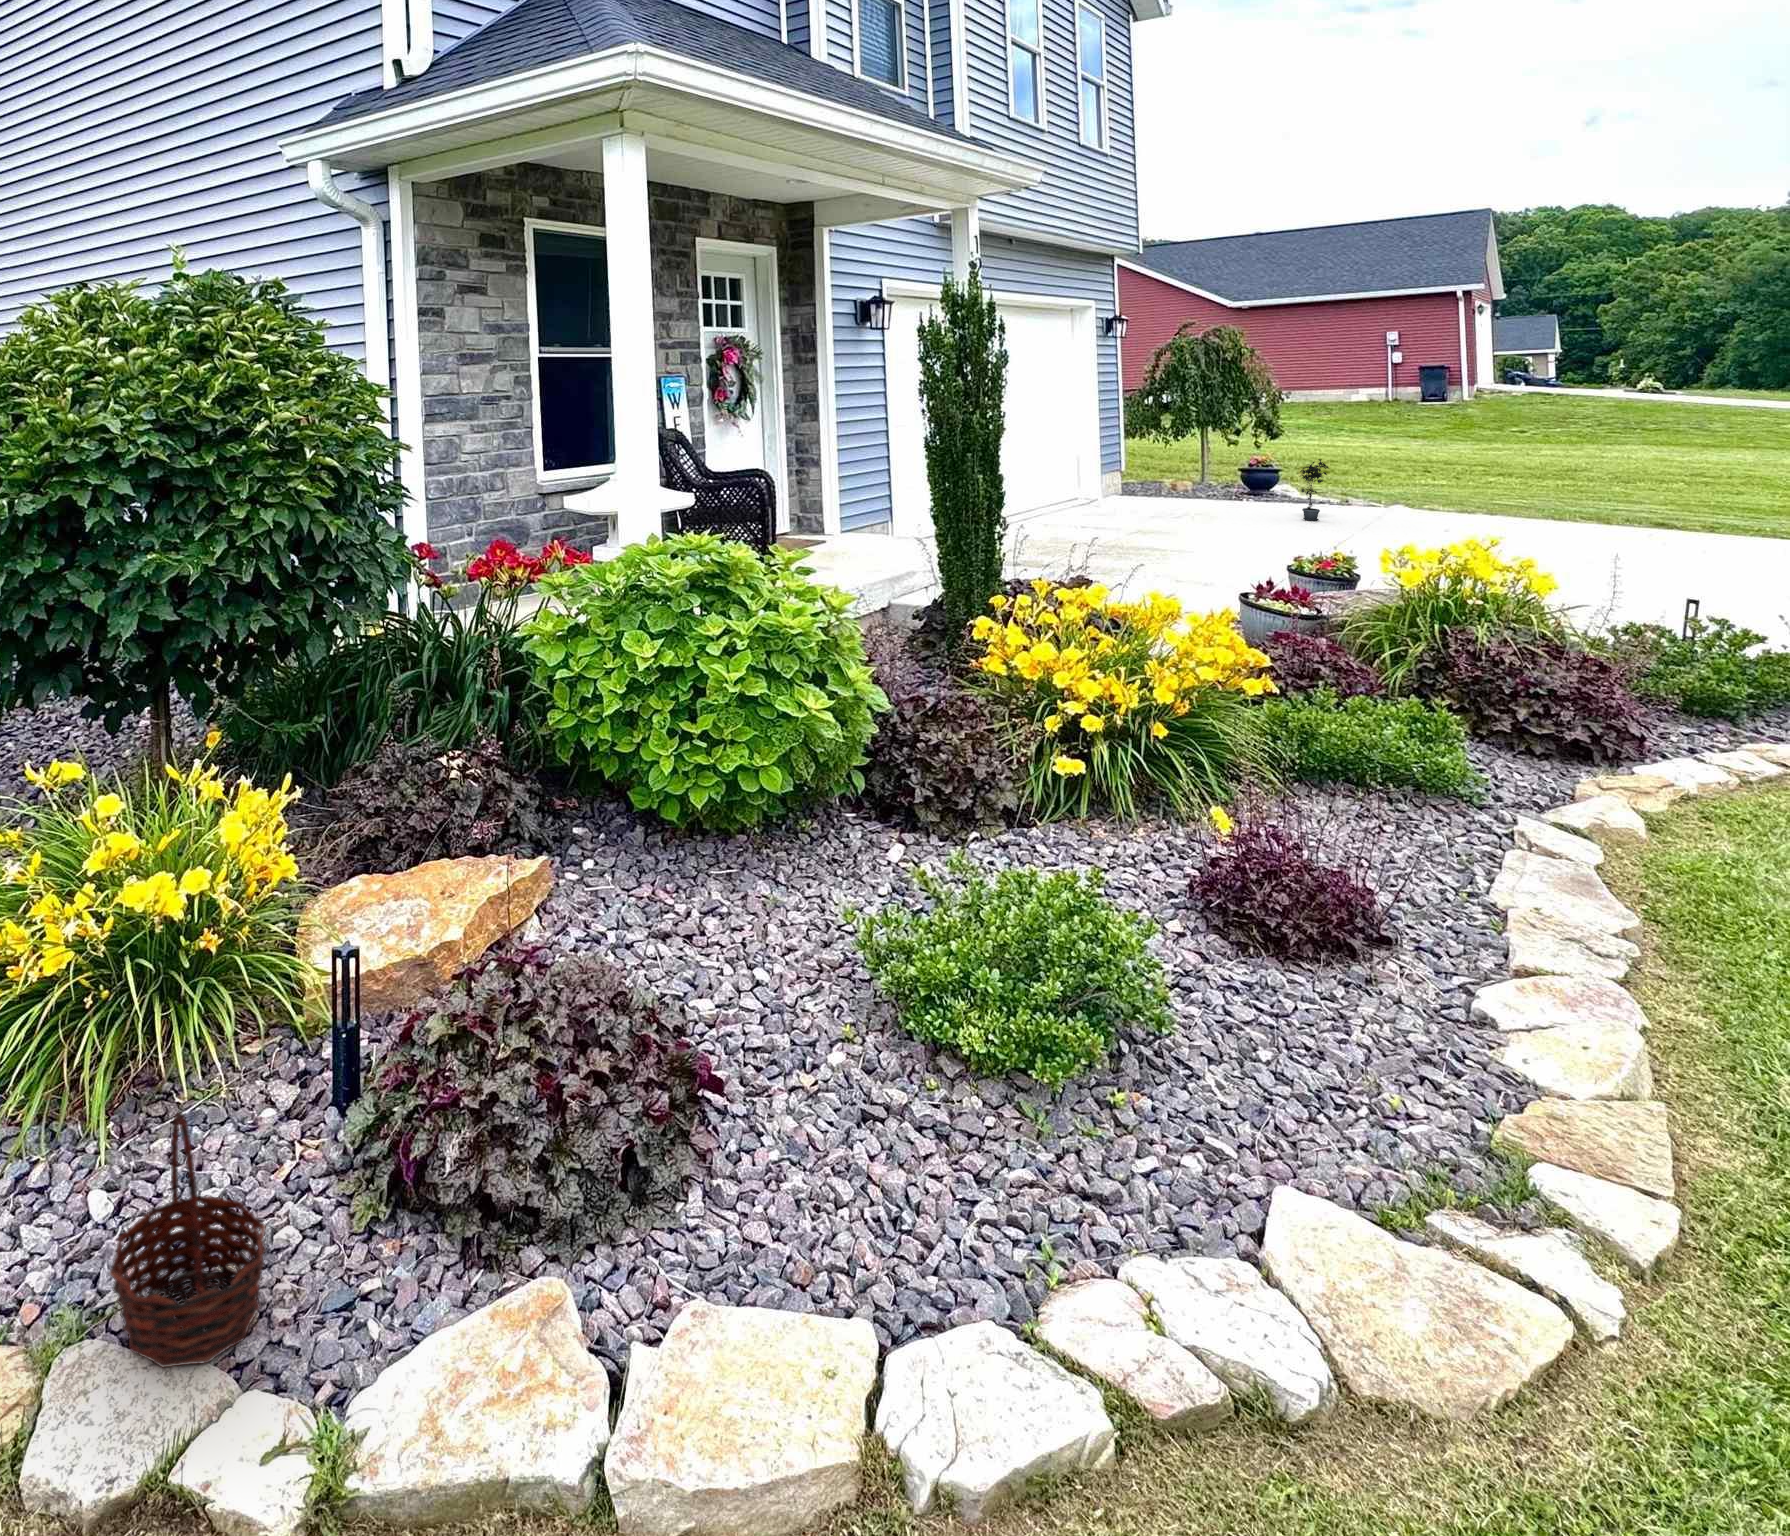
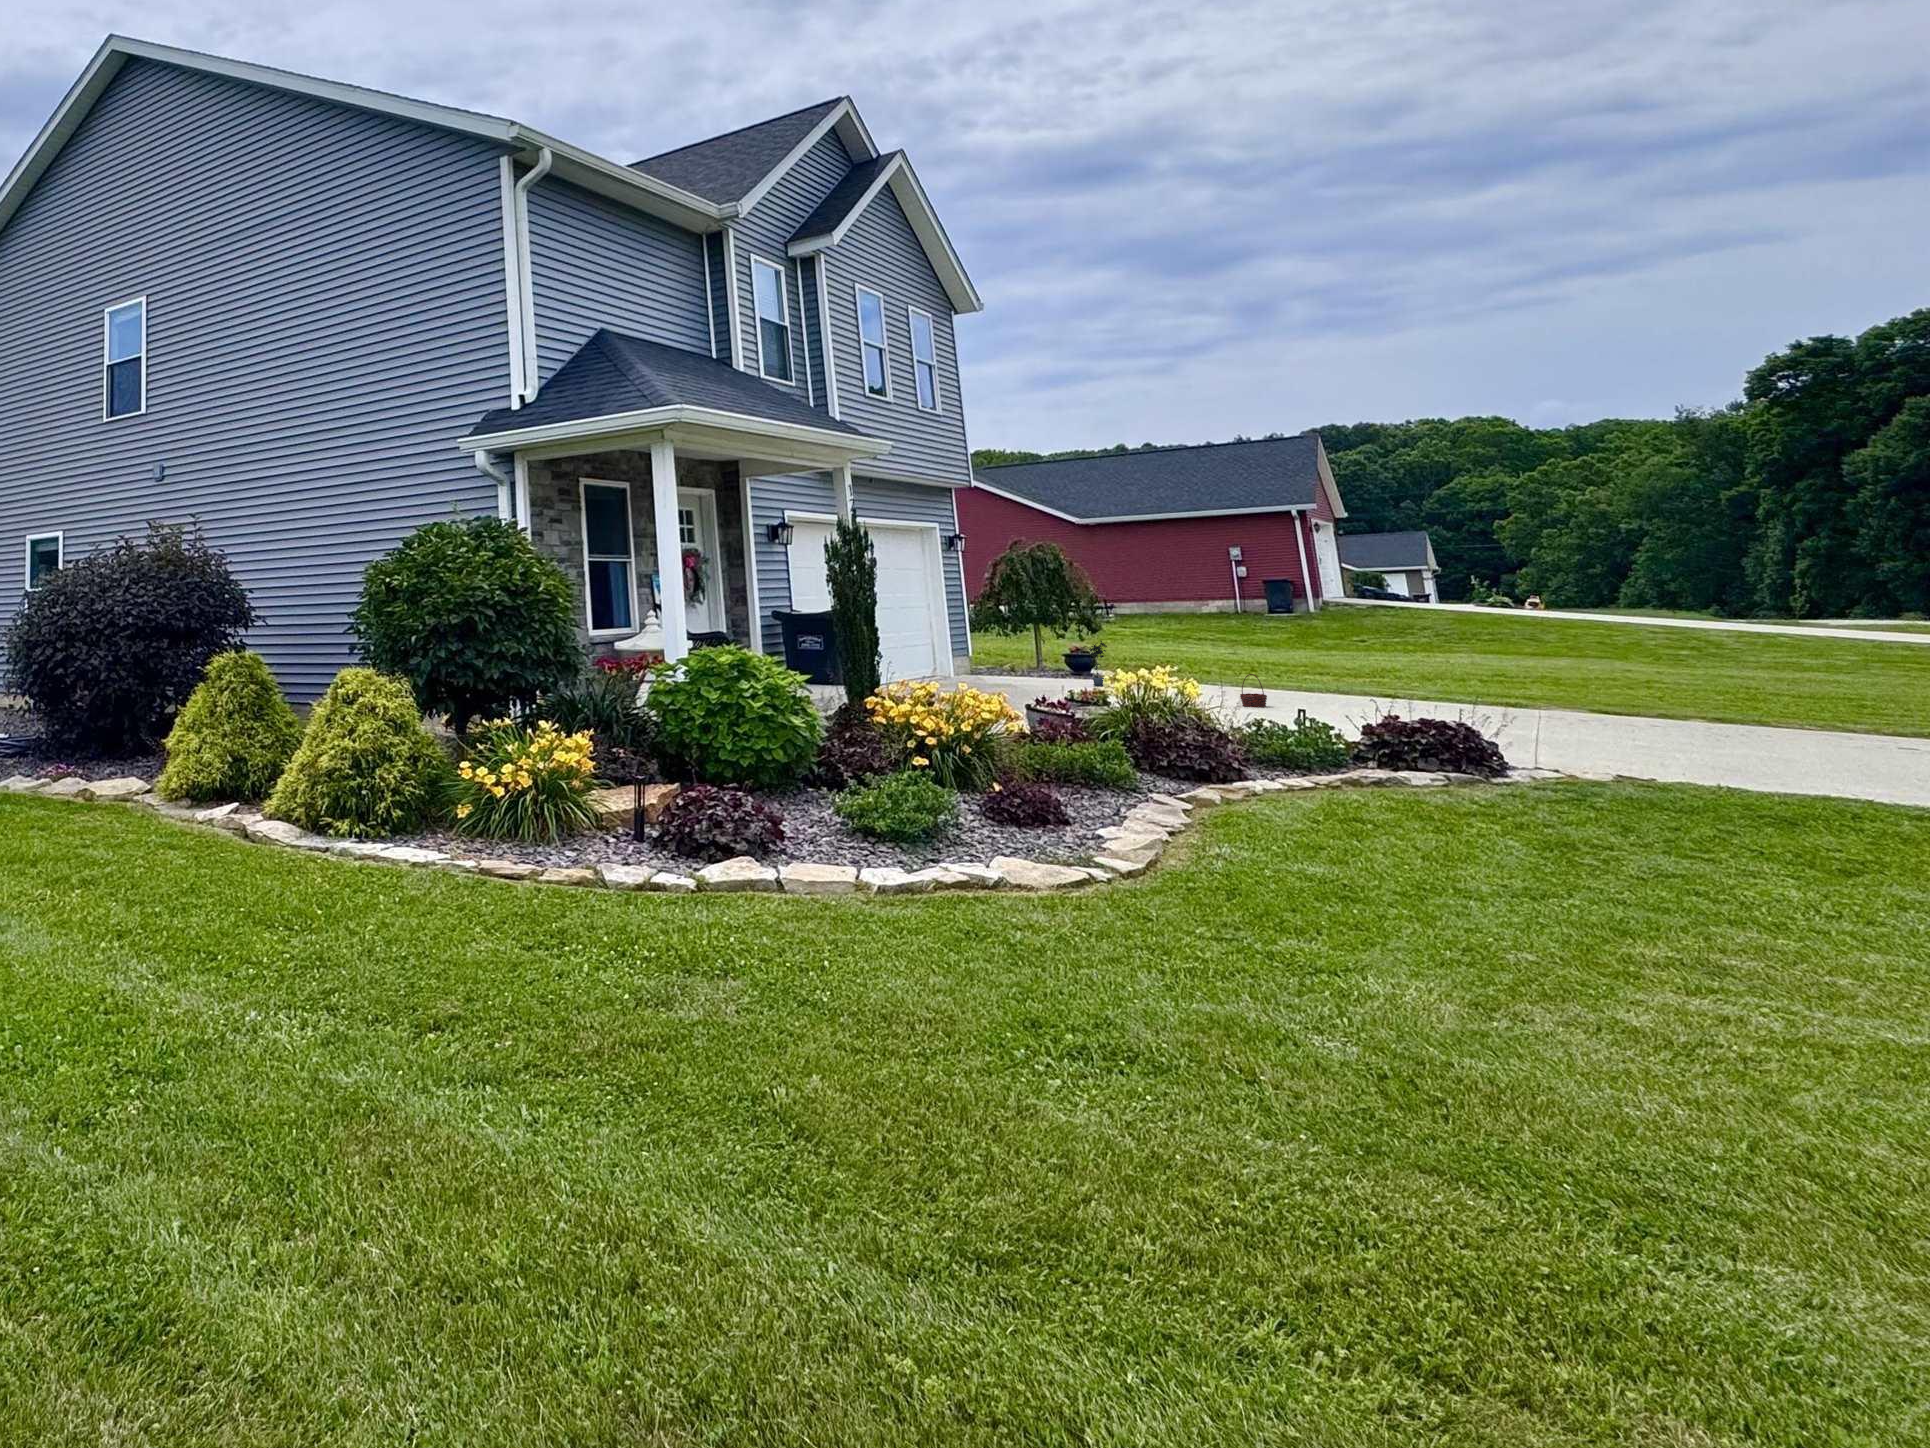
basket: present [110,1112,266,1367] -> present [1240,674,1267,707]

